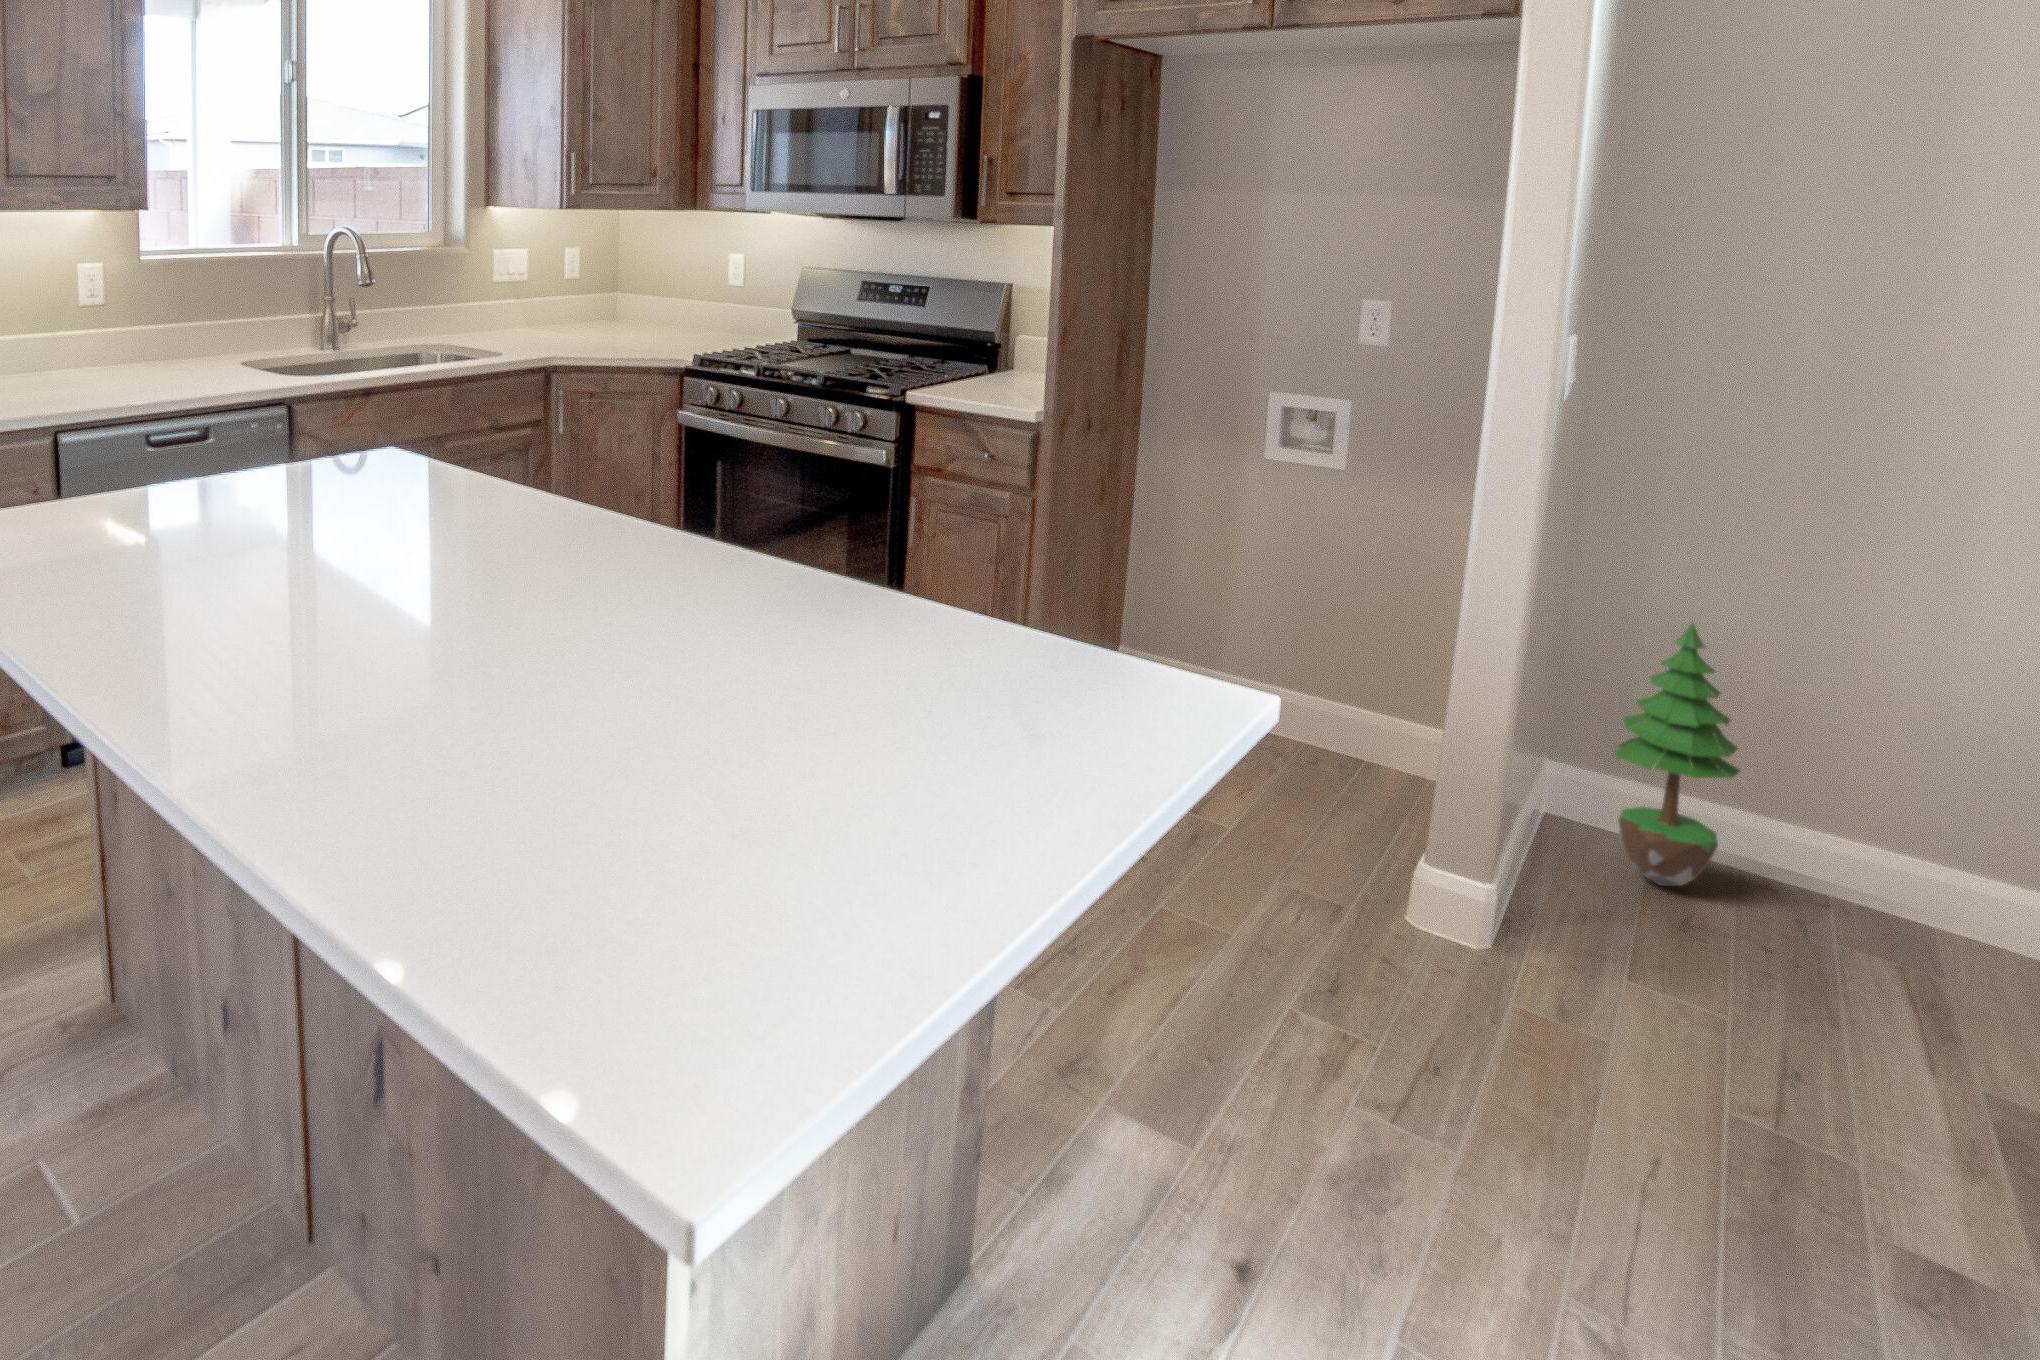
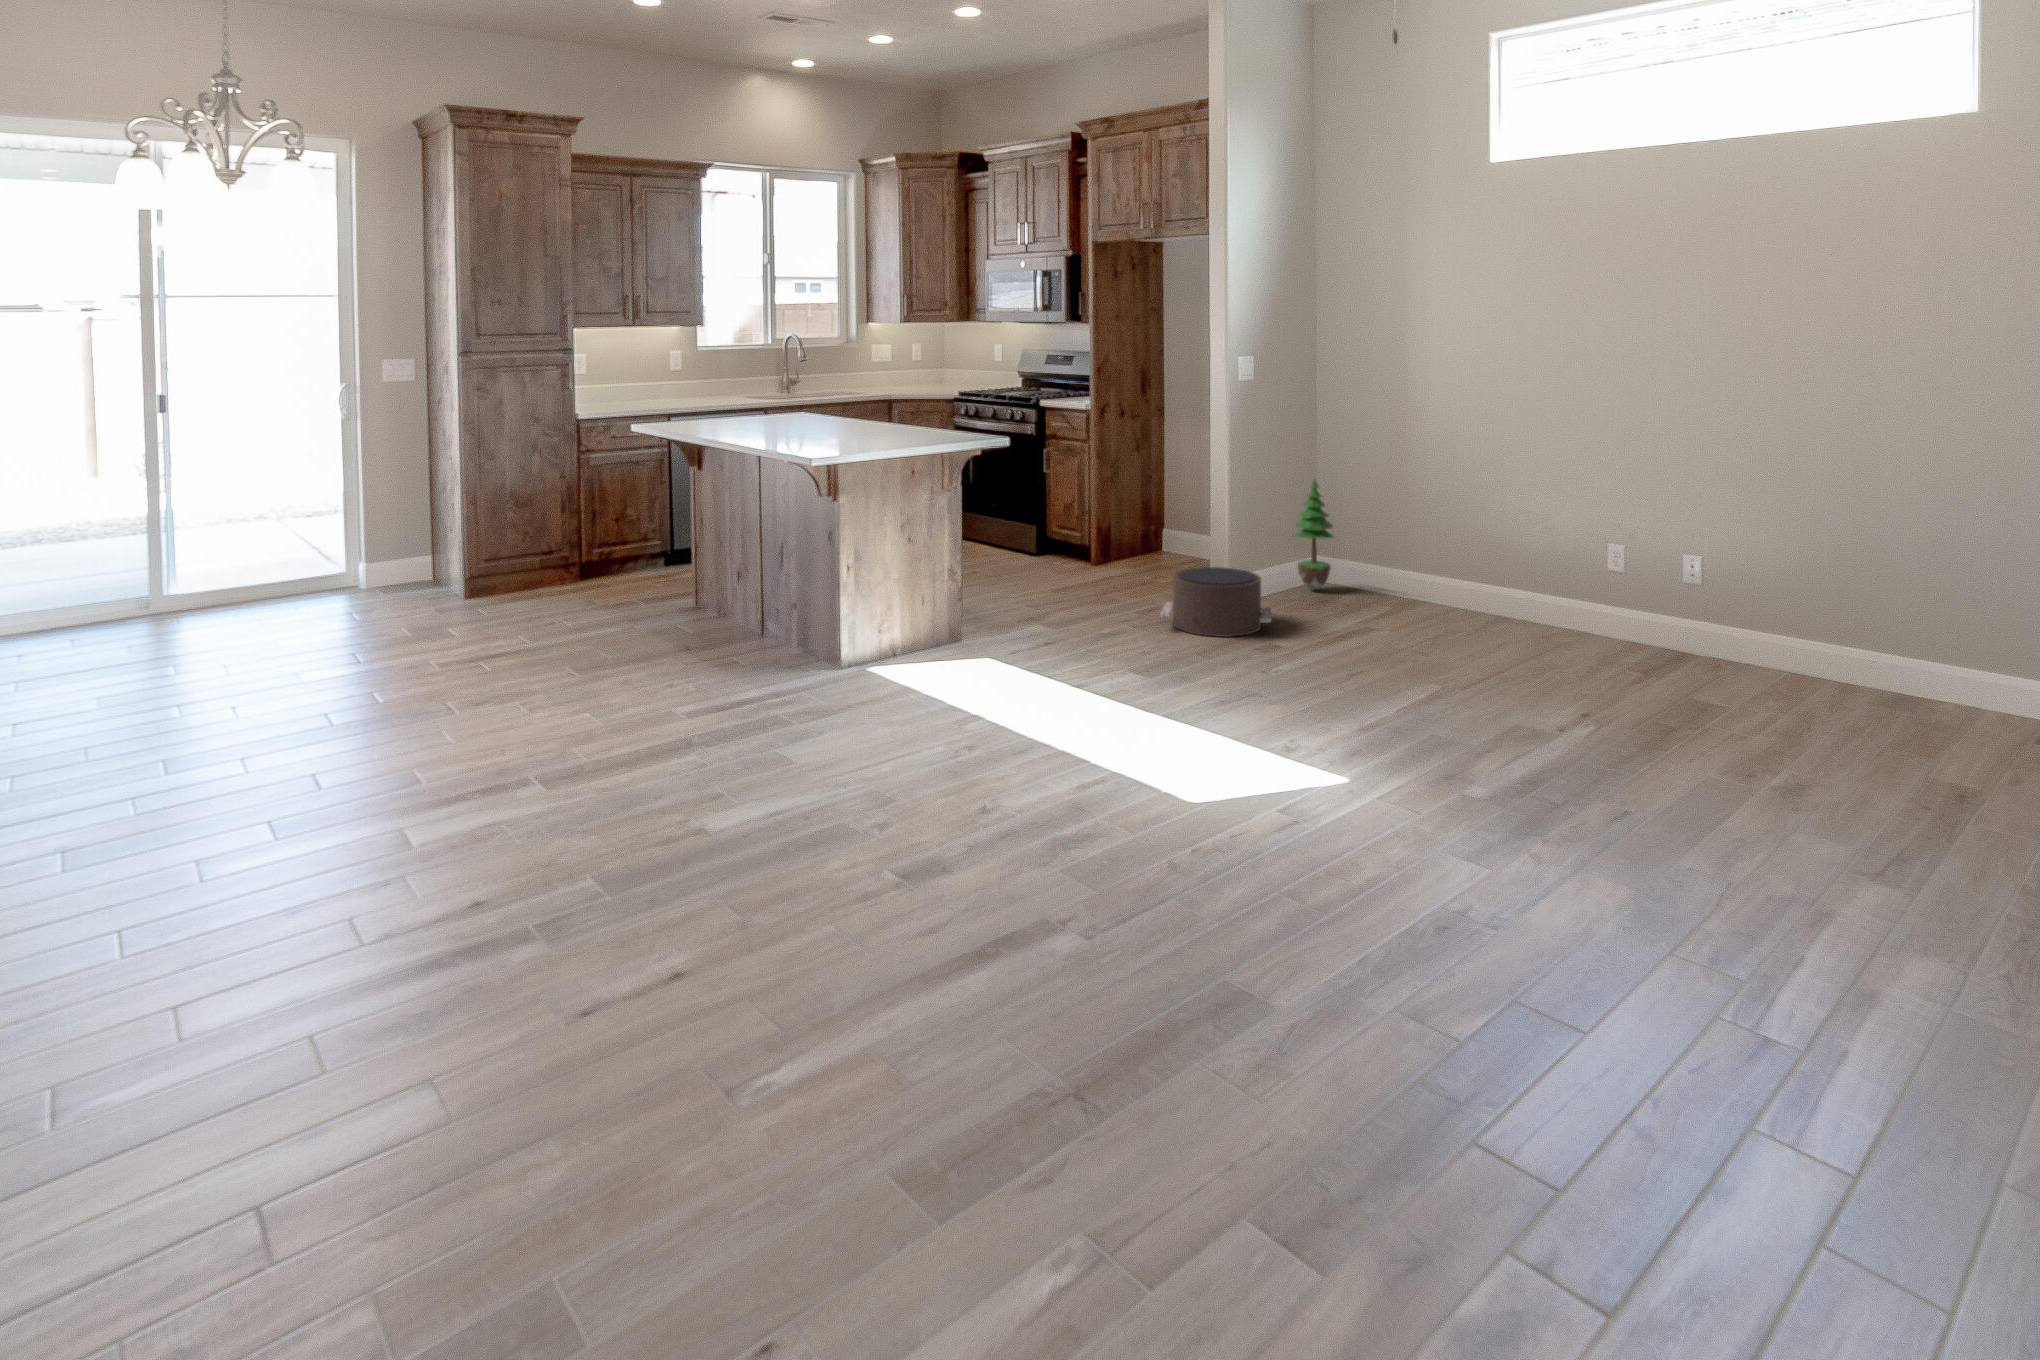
pouf: none [1475,912,1922,1209] -> present [1160,567,1272,637]

